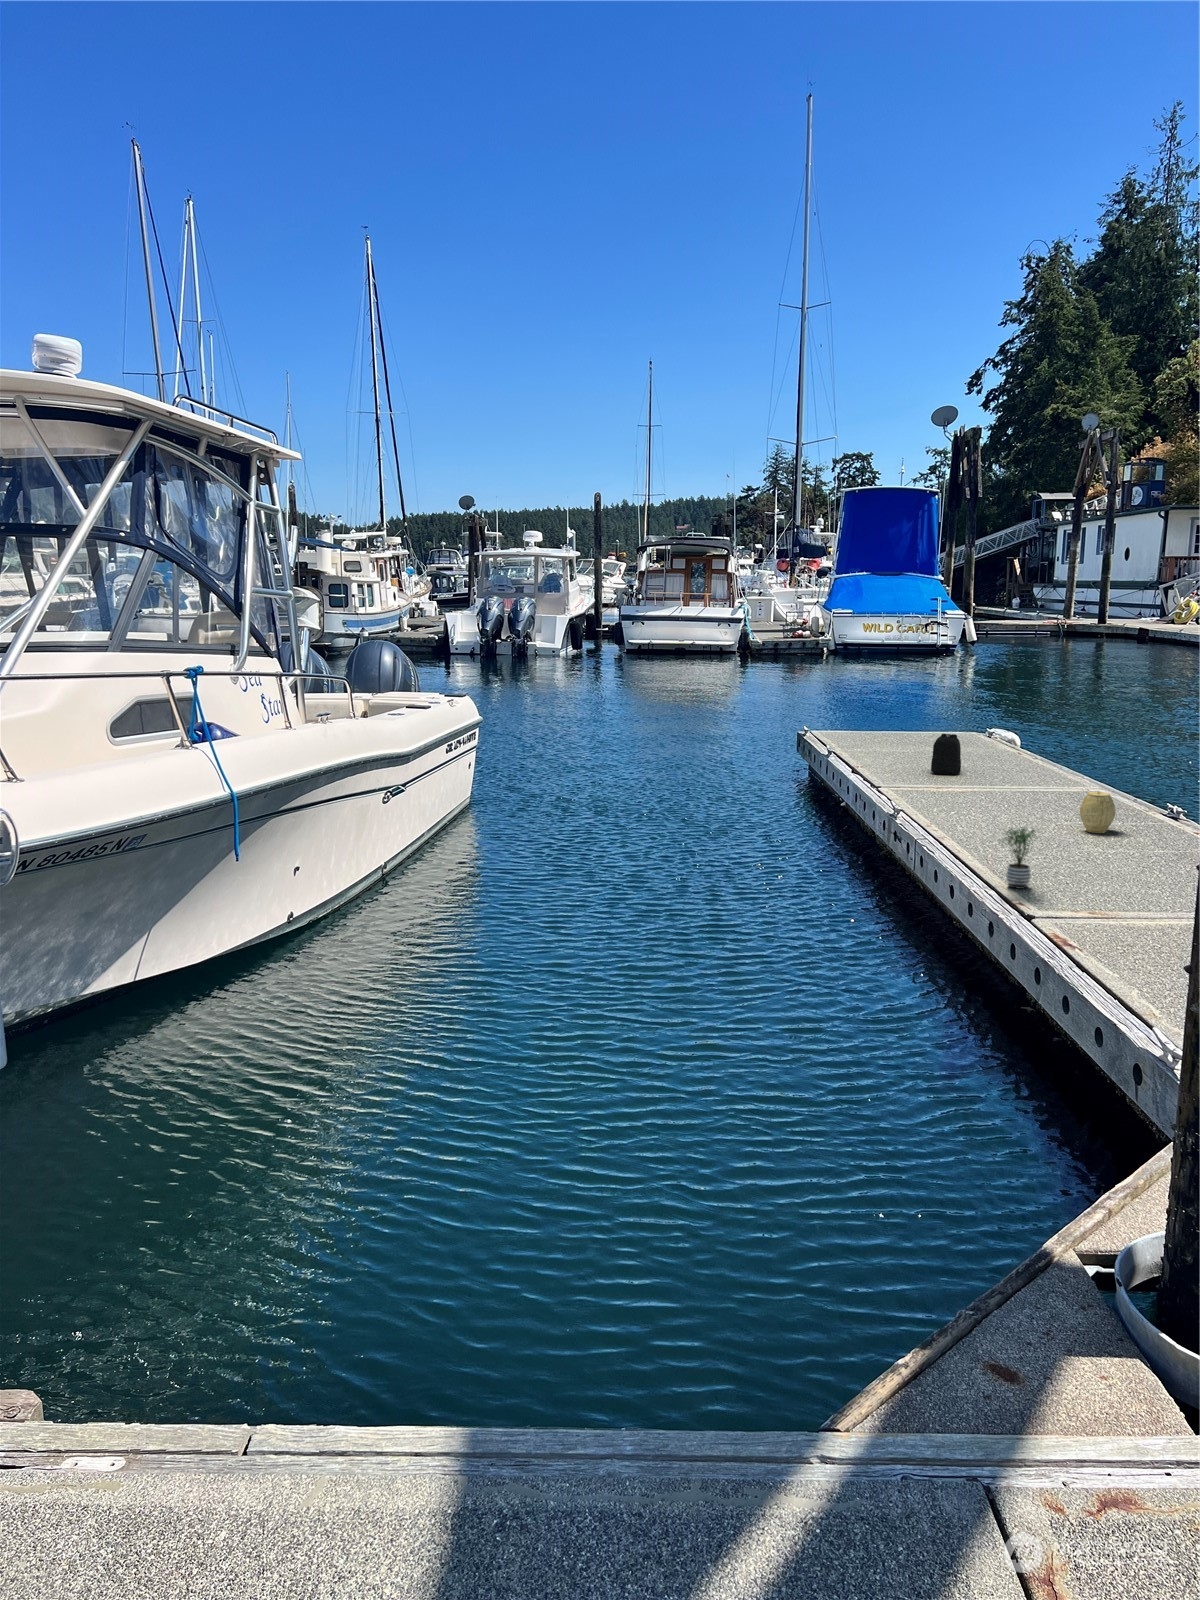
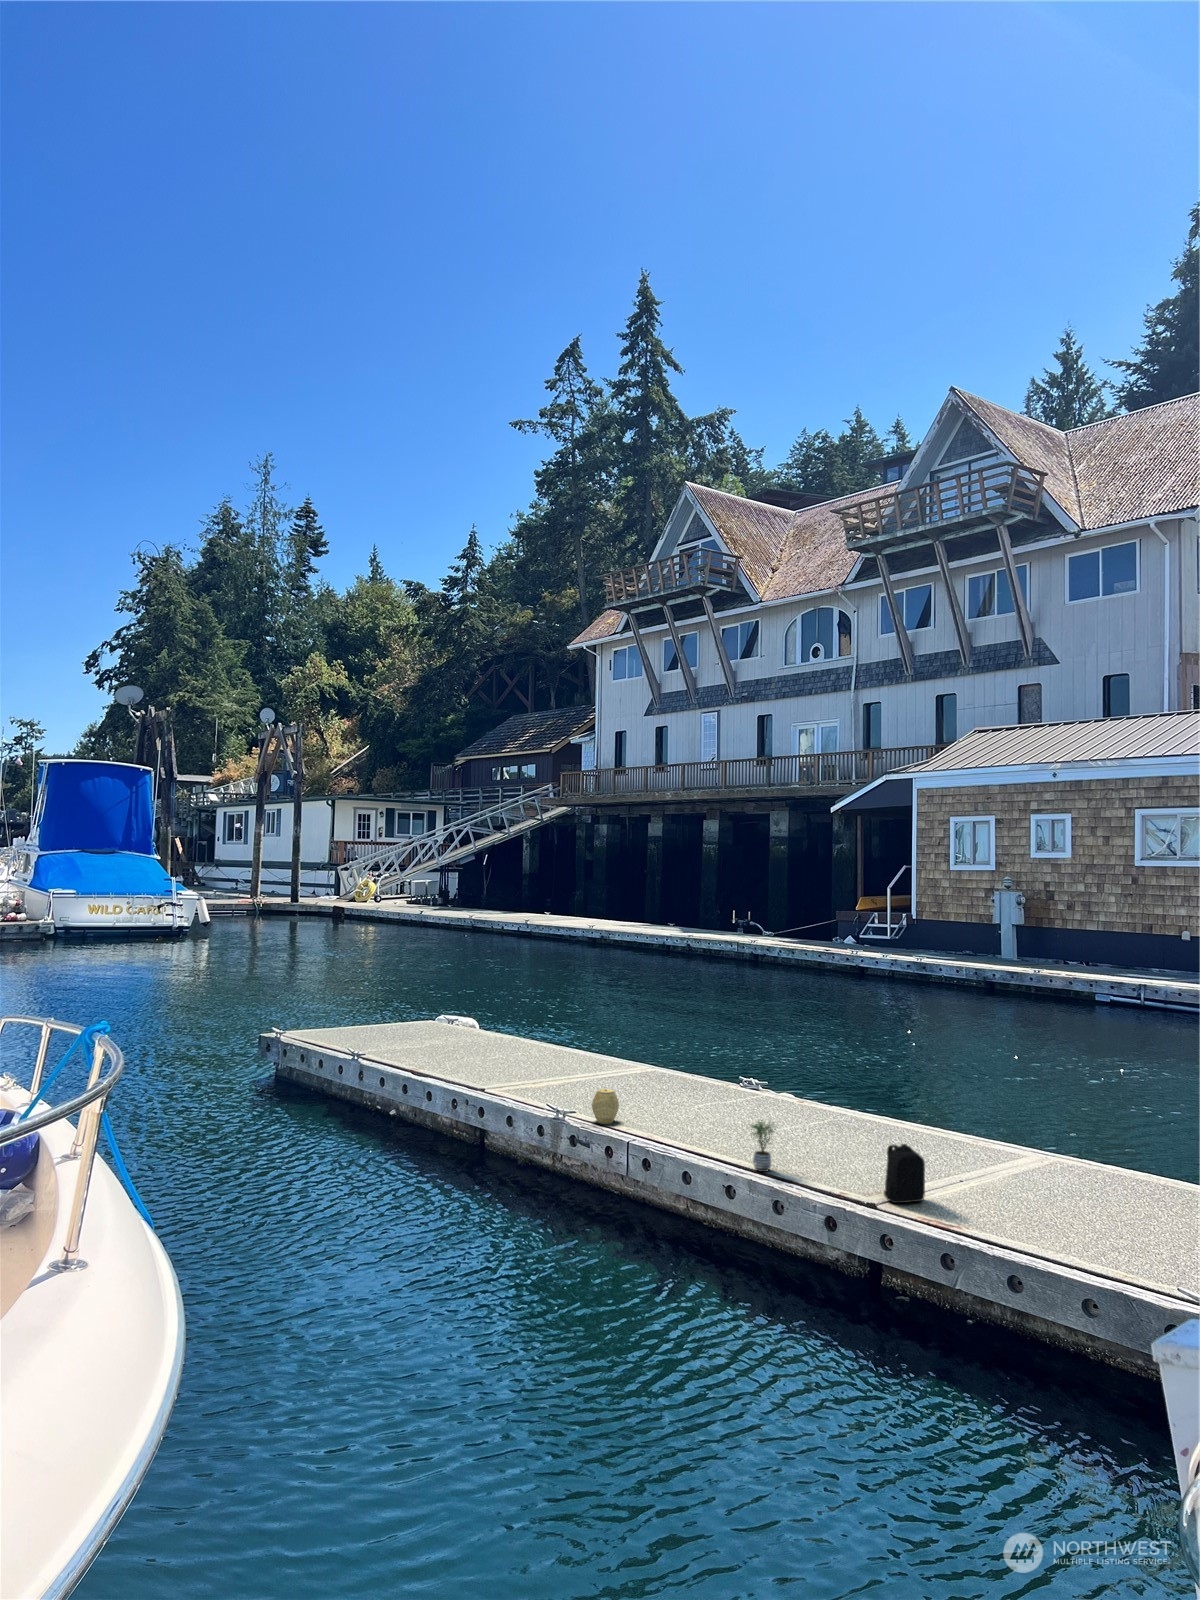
backpack: present [931,734,961,775] -> present [884,1144,925,1203]
woven basket: present [1080,791,1115,833] -> present [592,1089,619,1124]

